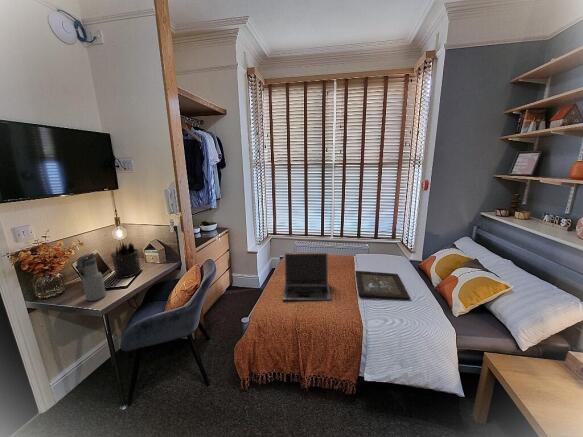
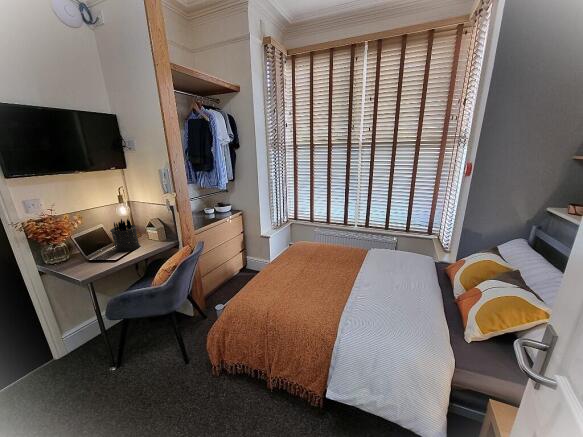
water bottle: present [77,253,106,301] -> none [68,227,97,271]
laptop: present [283,253,331,300] -> none [262,241,321,298]
tray: present [355,271,410,300] -> none [346,268,409,311]

